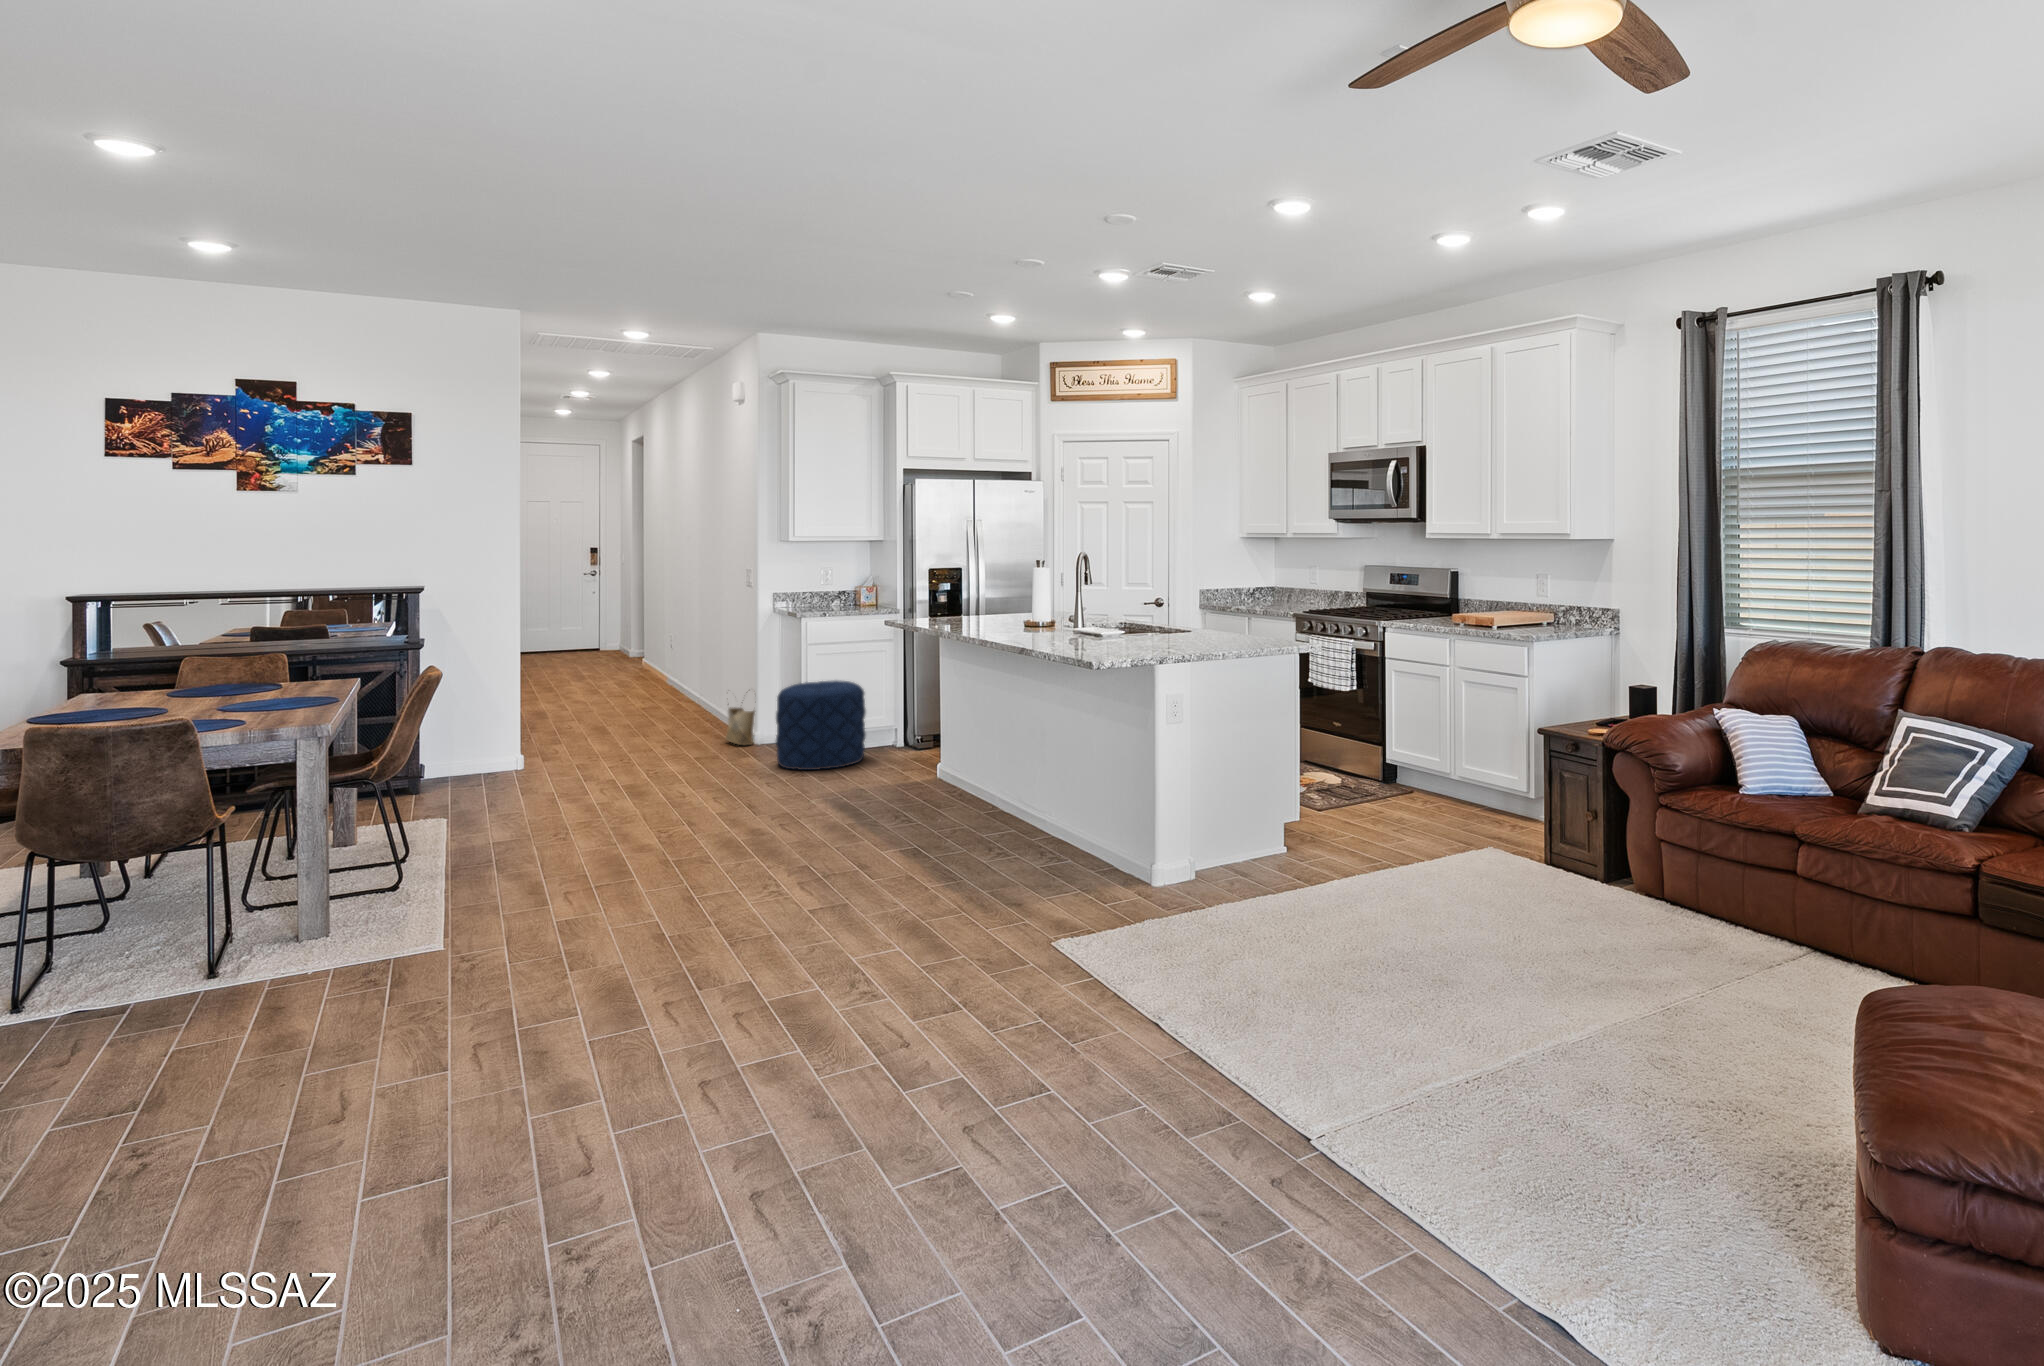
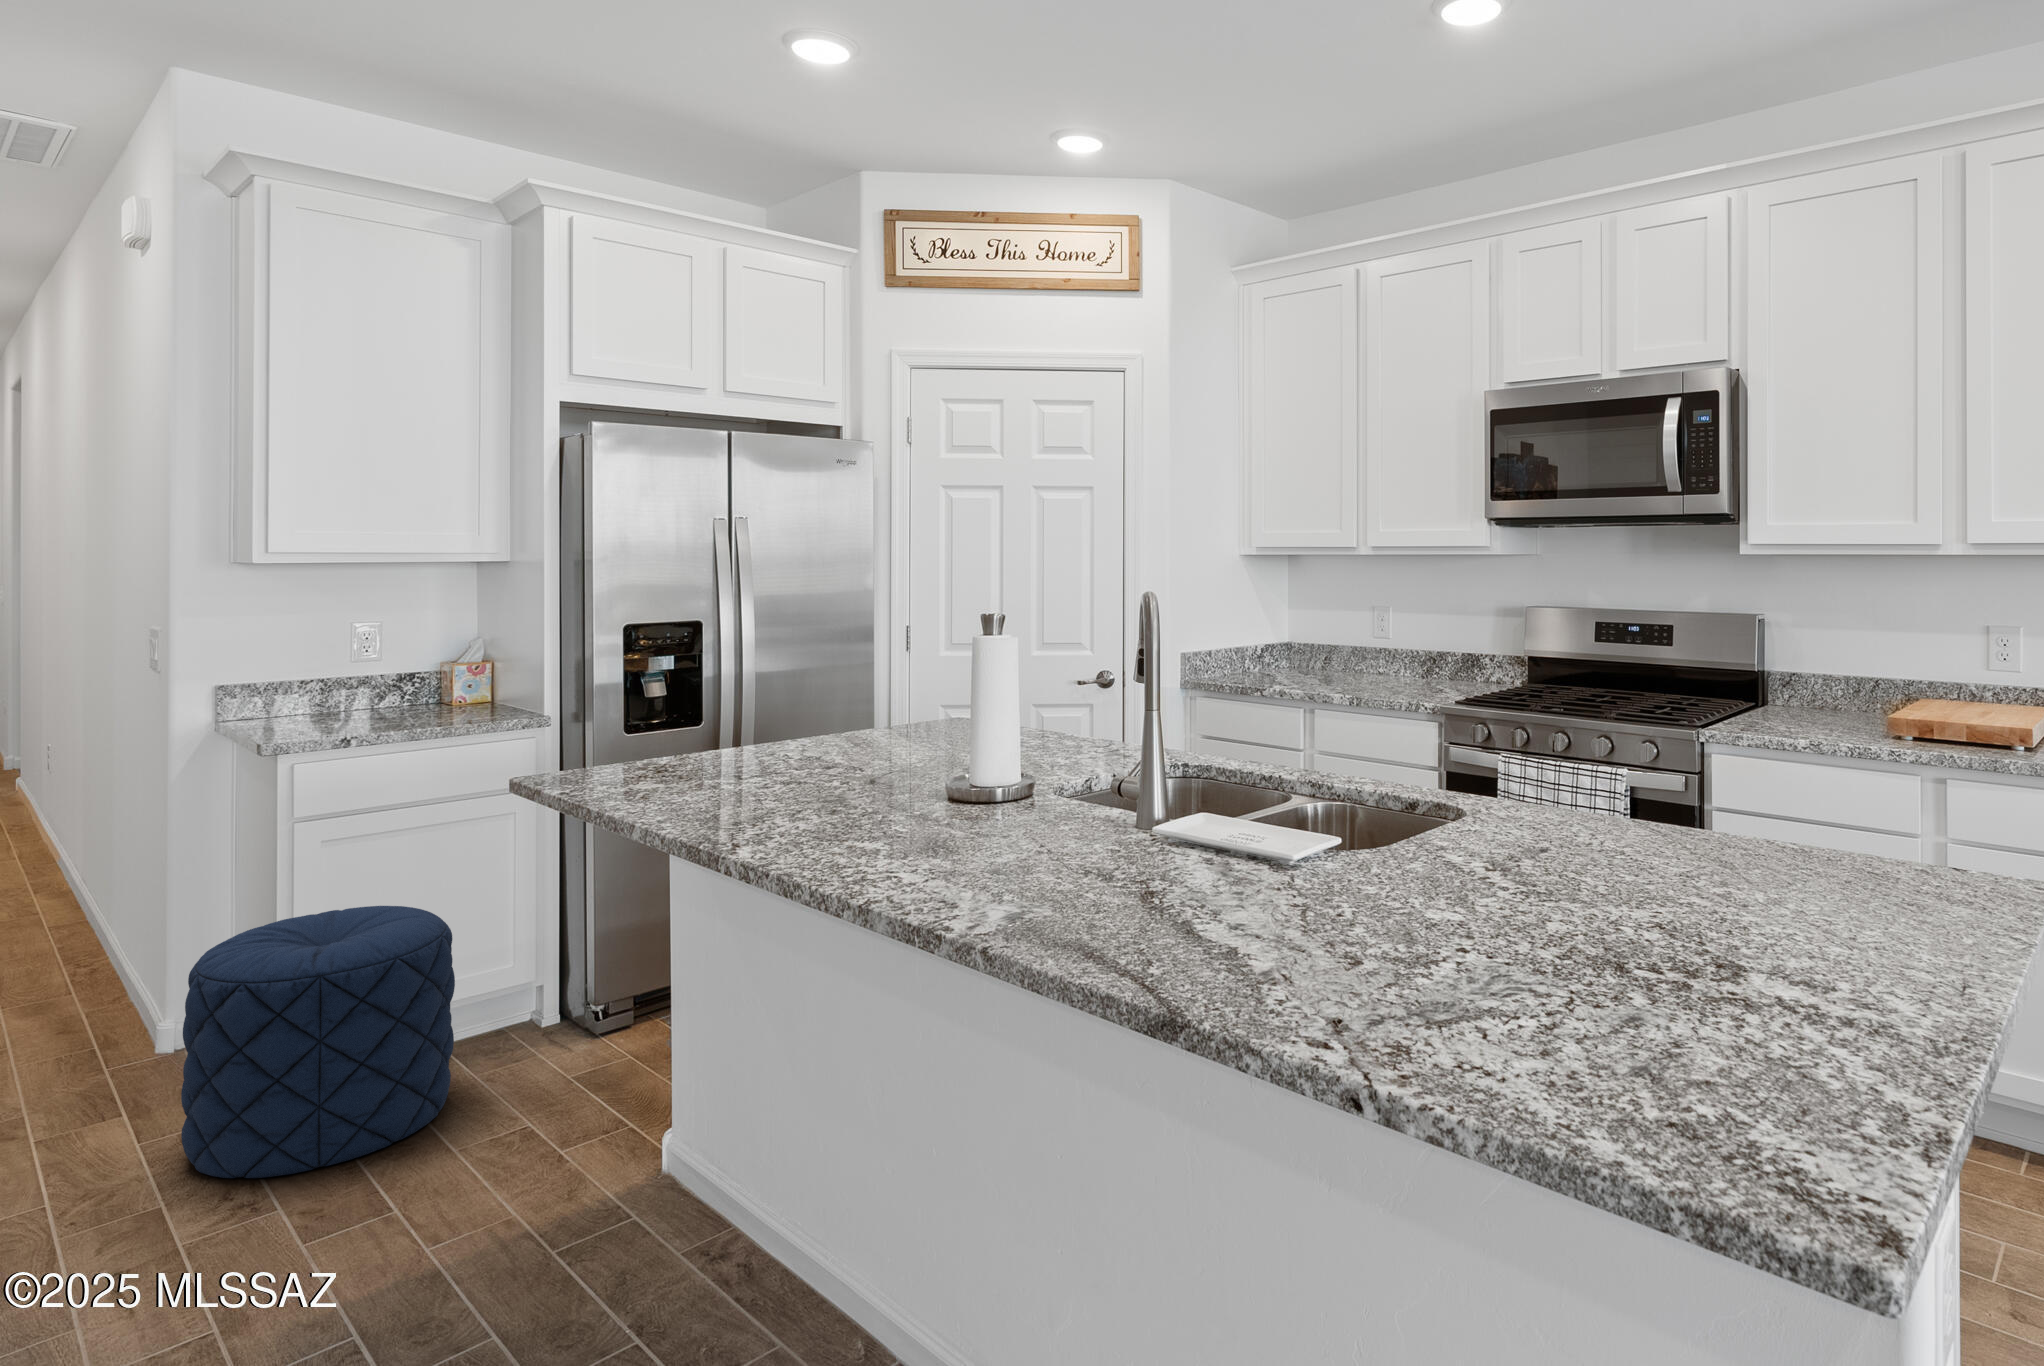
woven basket: present [726,707,755,745] -> none [73,919,162,1068]

